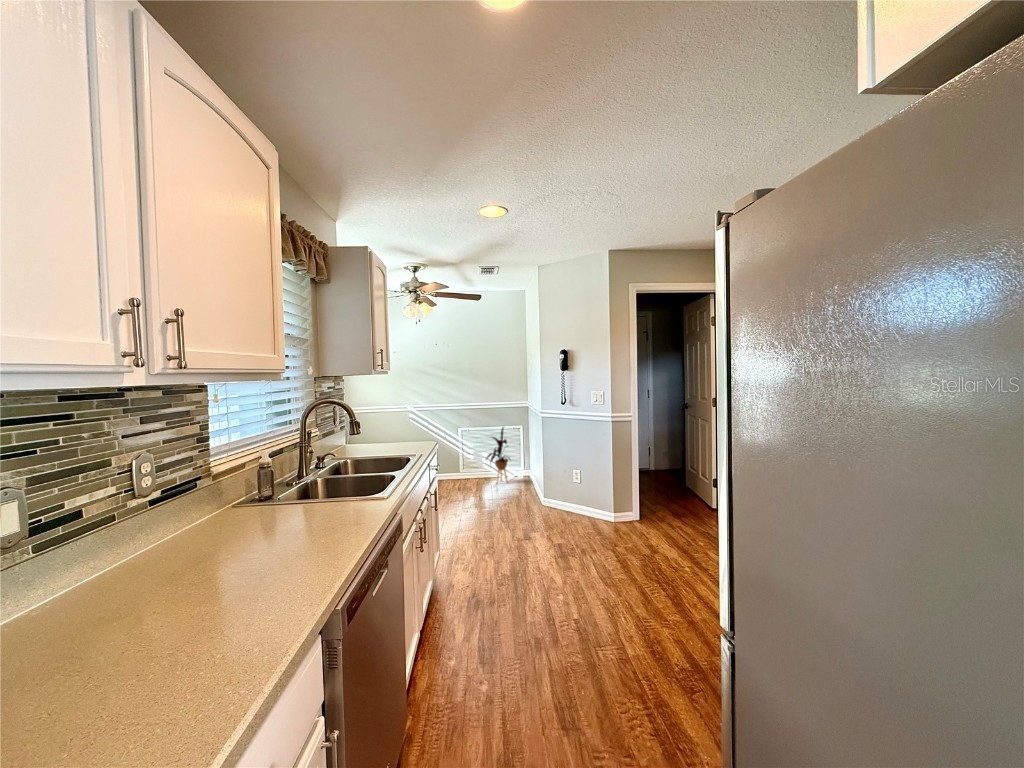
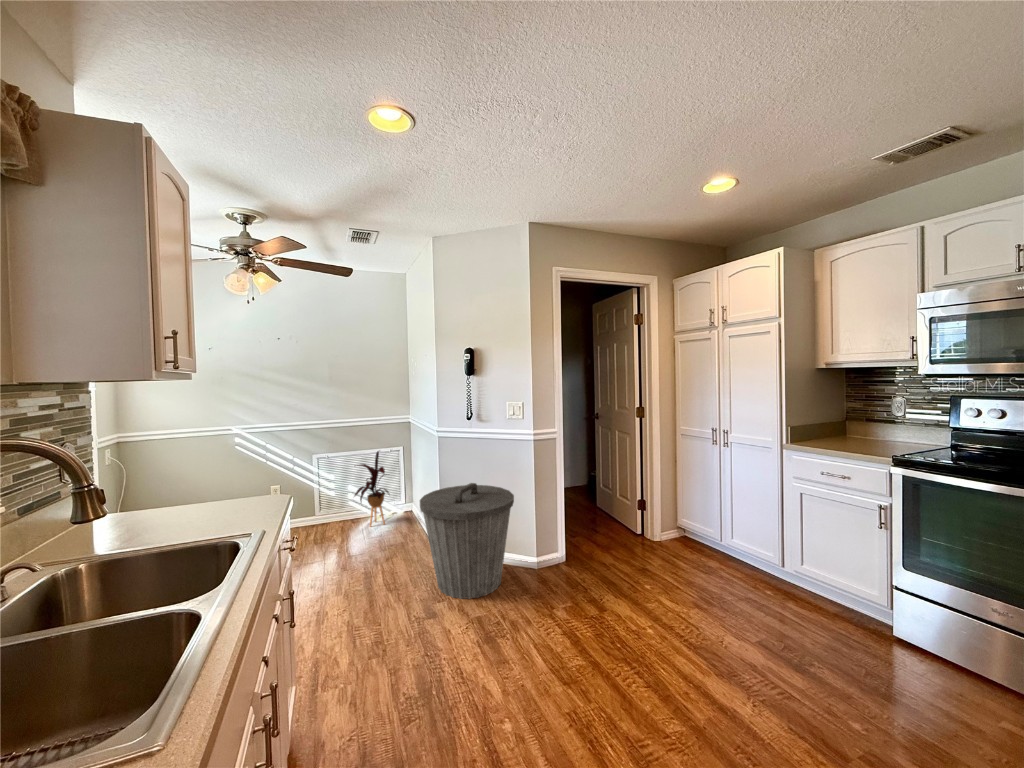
trash can: none [524,451,594,534] -> present [420,483,514,599]

